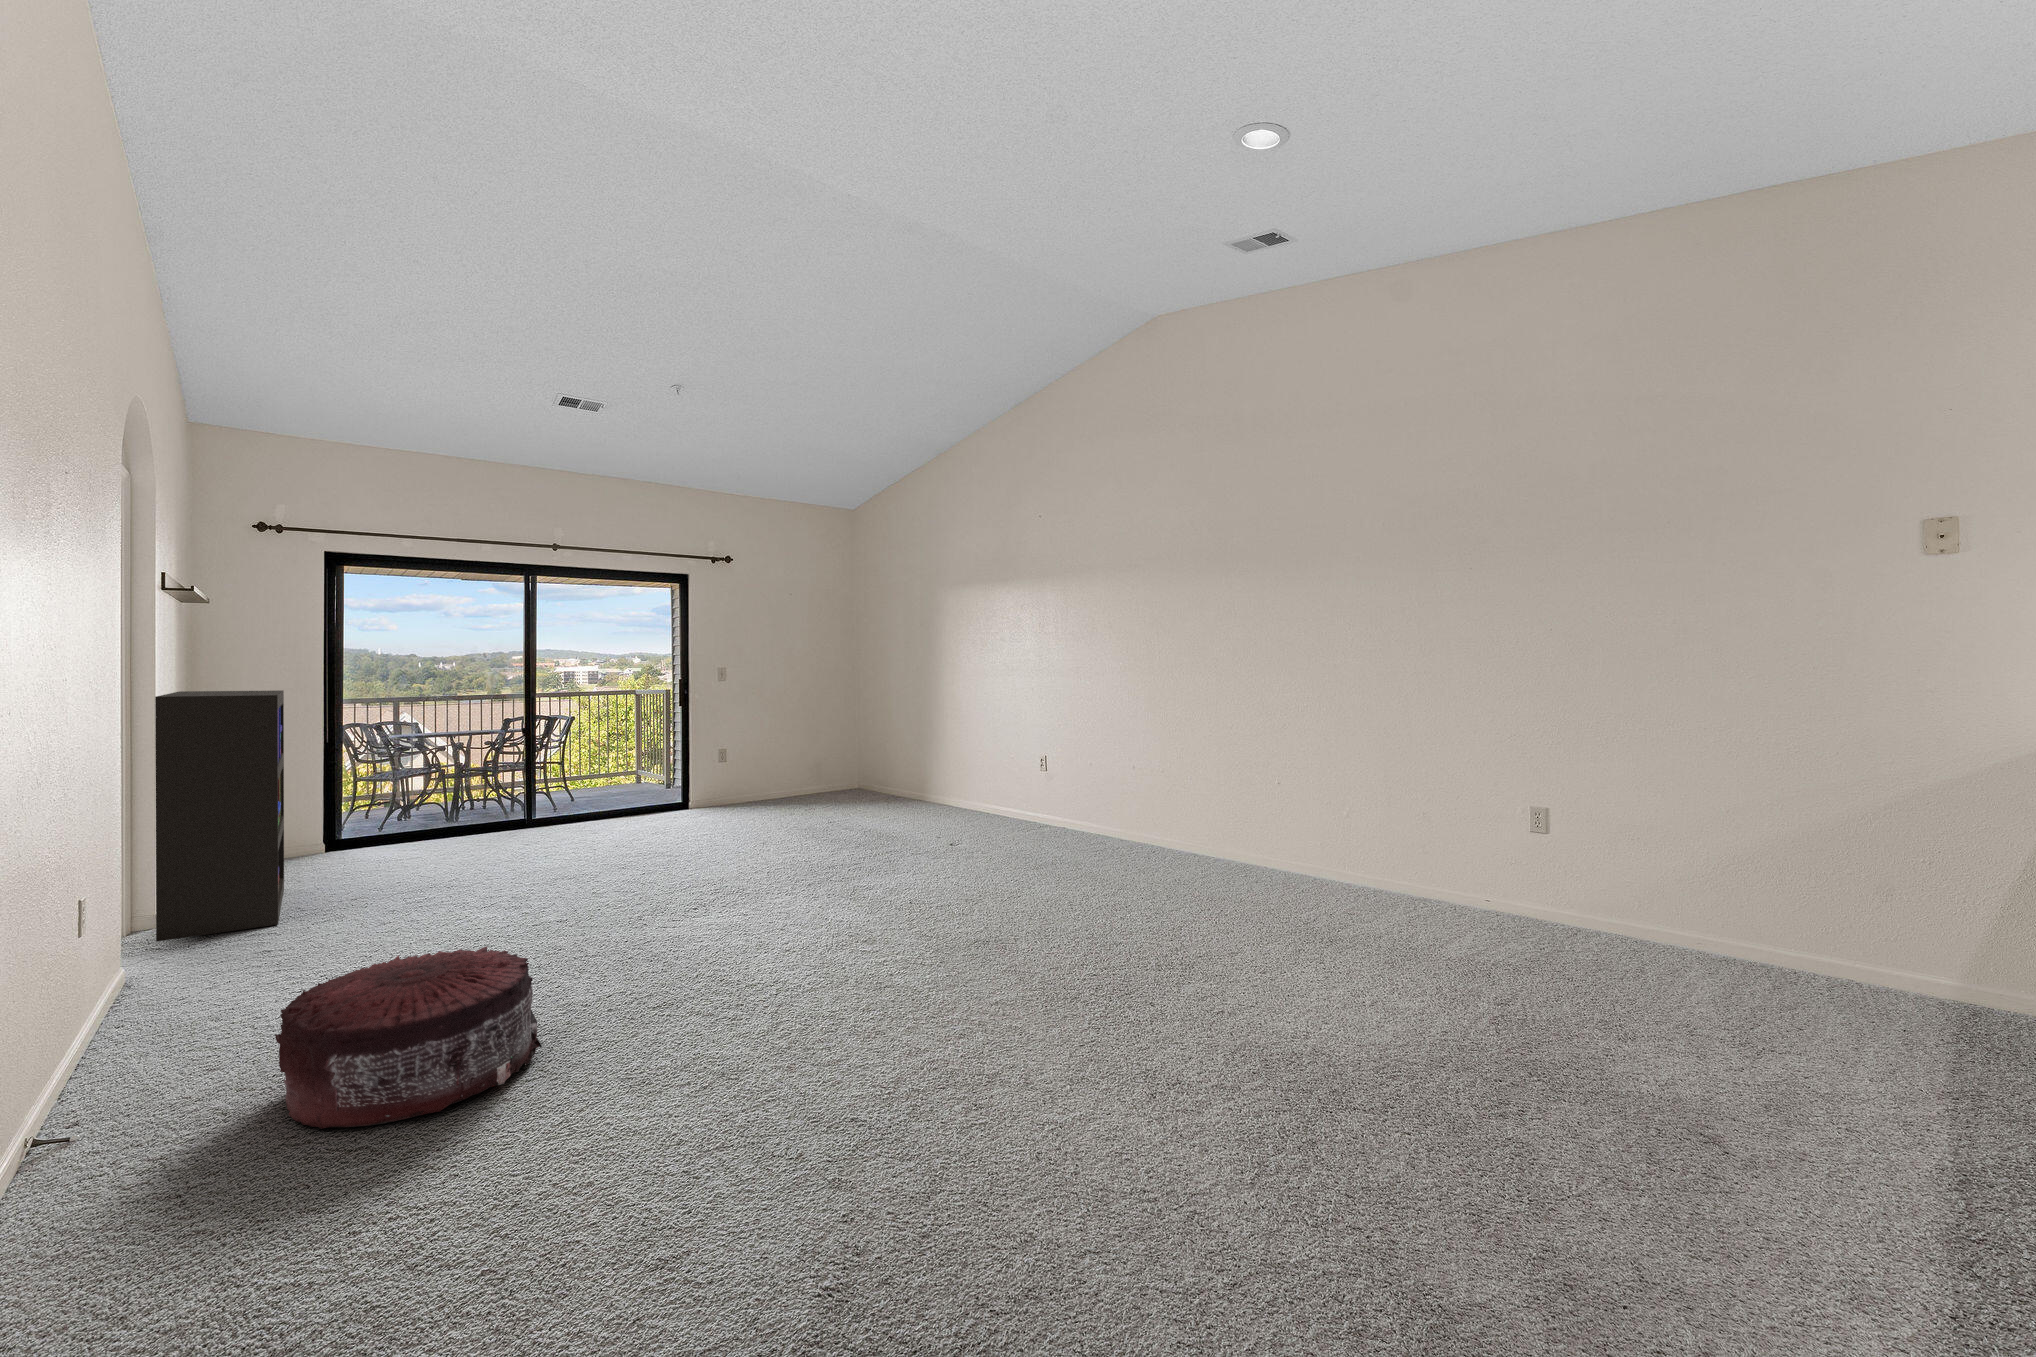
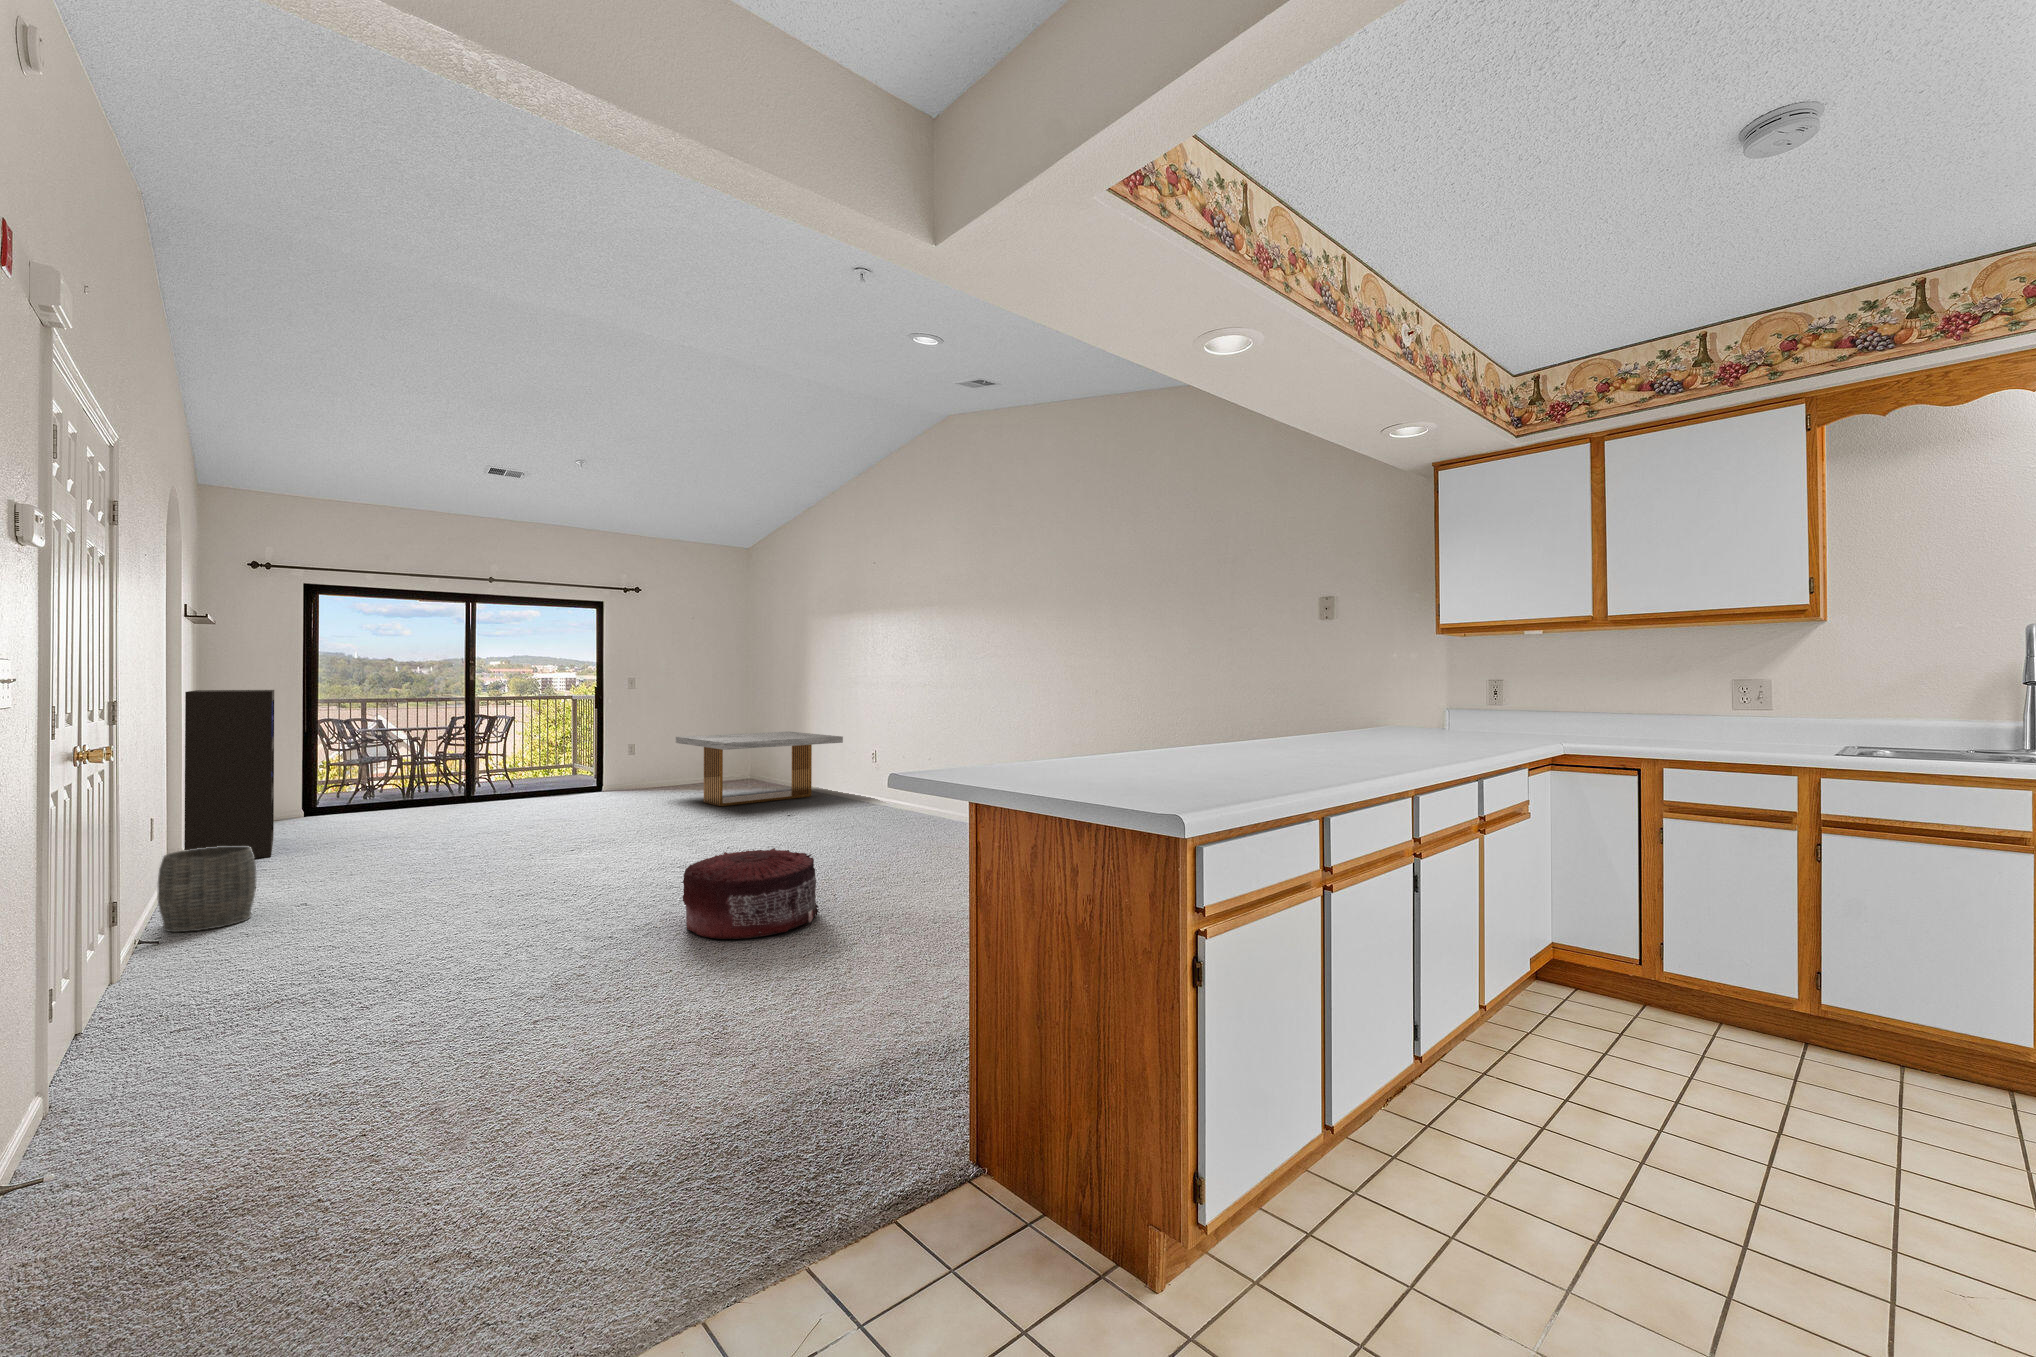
coffee table: none [781,738,988,836] -> present [676,731,843,806]
pouf: present [275,946,542,1129] -> present [683,848,819,939]
woven basket: none [79,949,244,1107] -> present [158,846,256,932]

